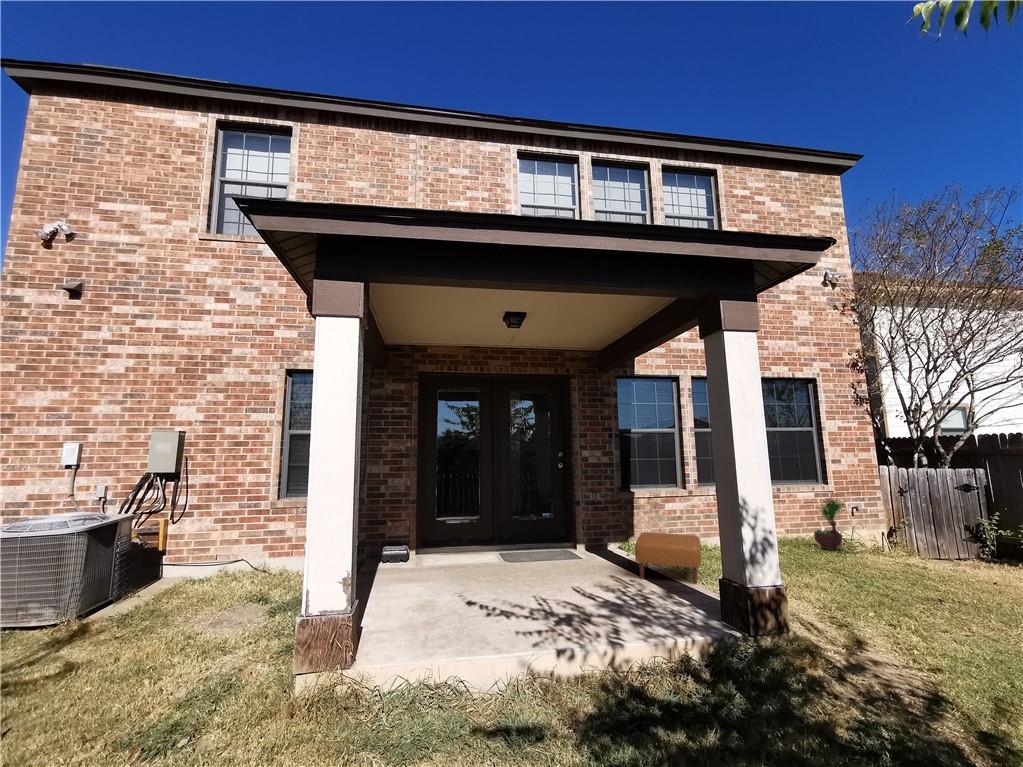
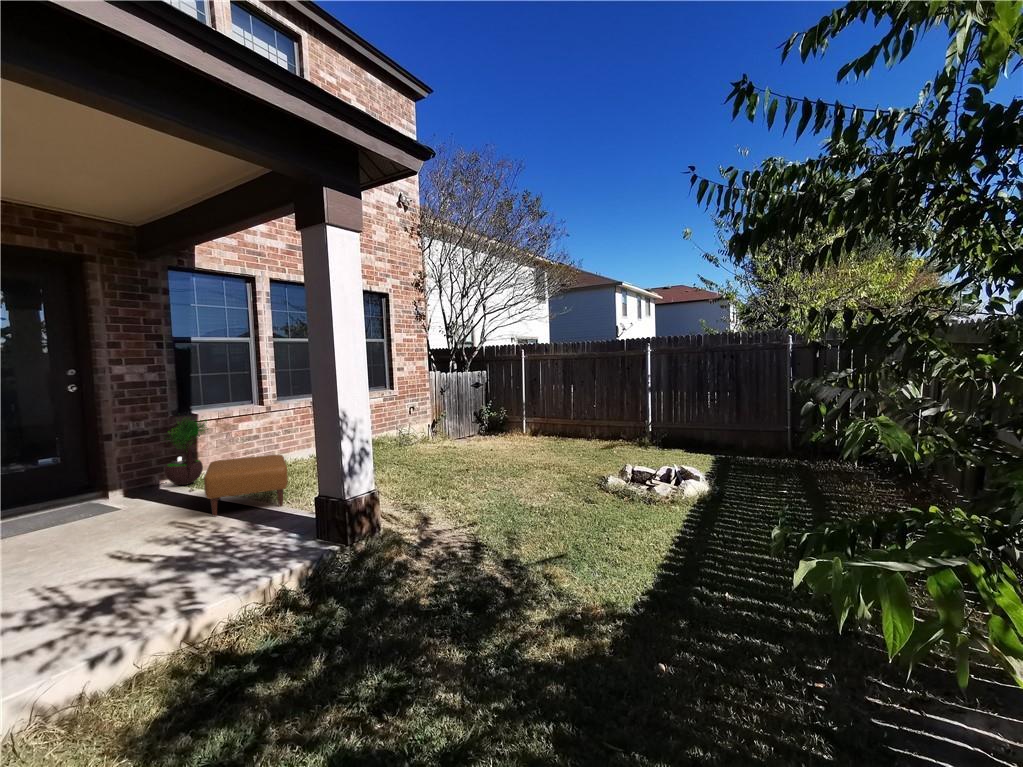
potted tree: present [814,499,846,550] -> present [165,419,208,485]

